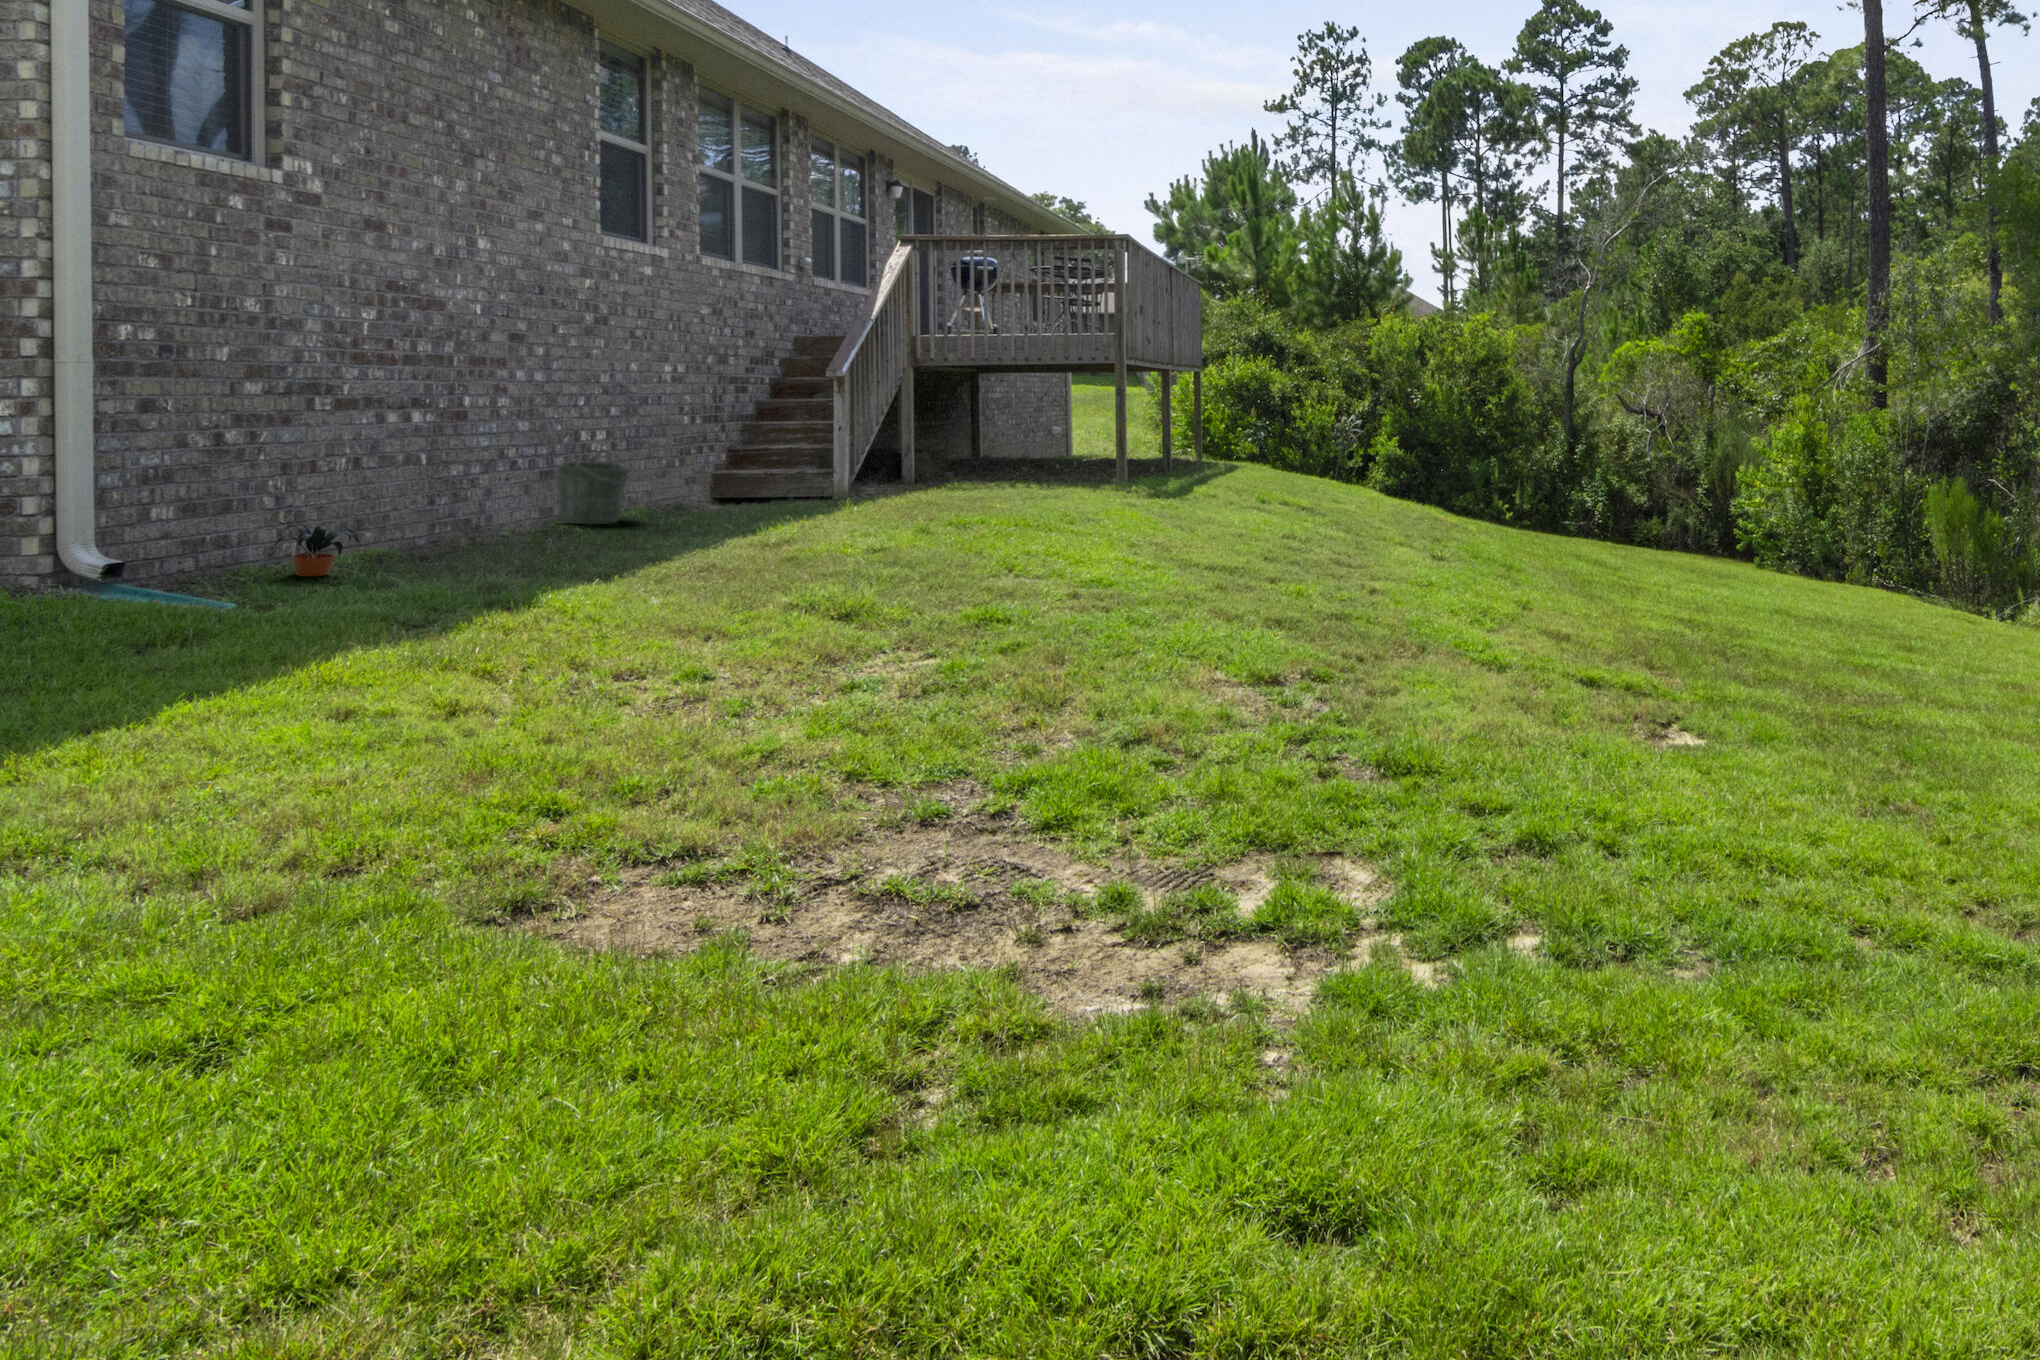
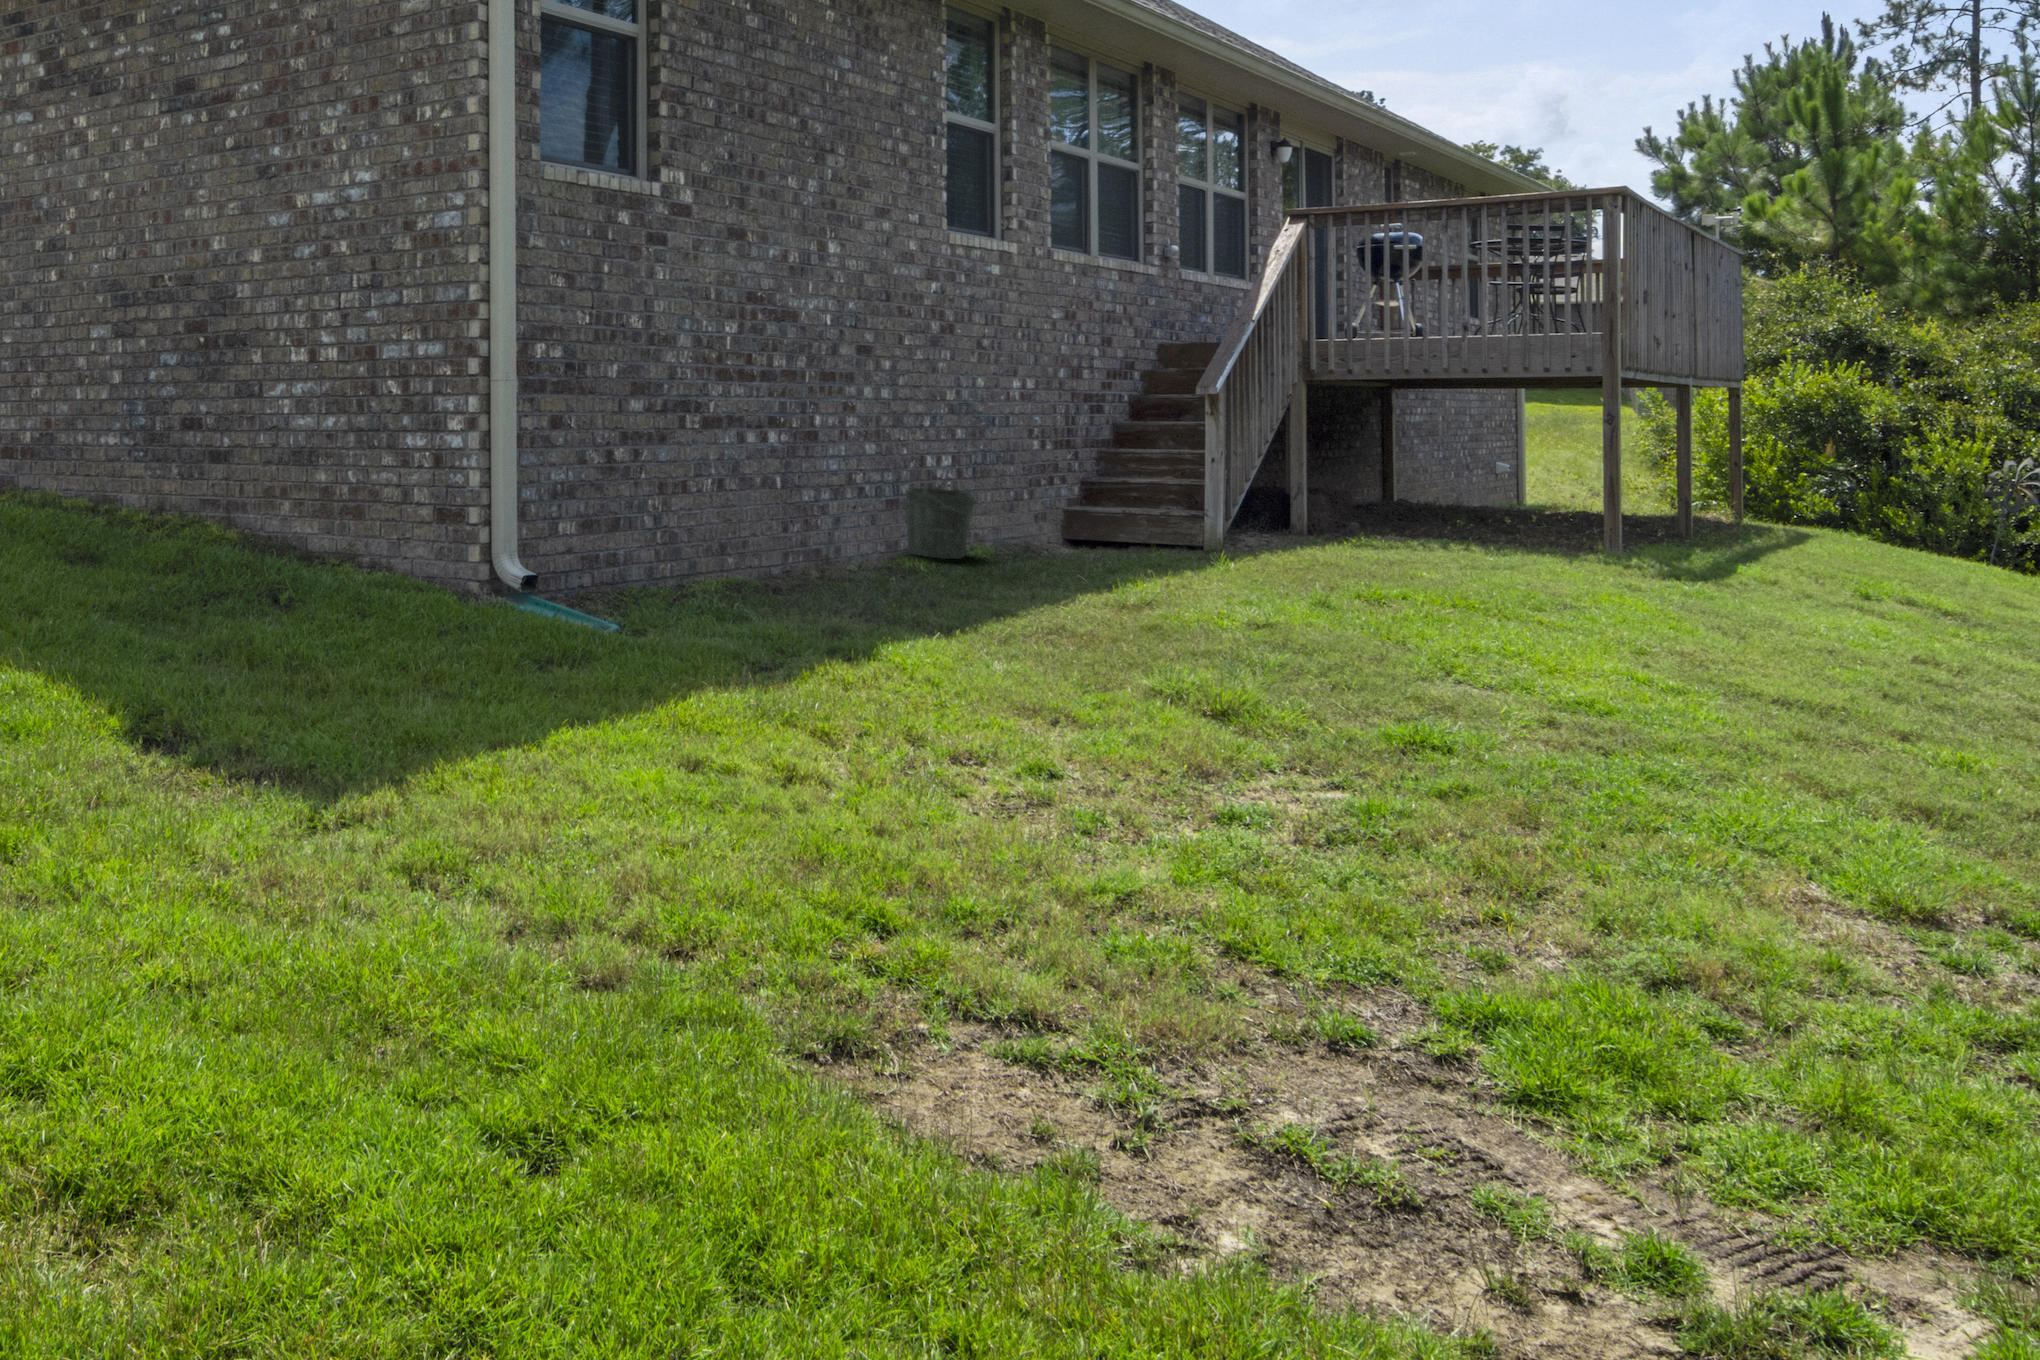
potted plant: present [275,524,358,576] -> none [661,540,725,594]

